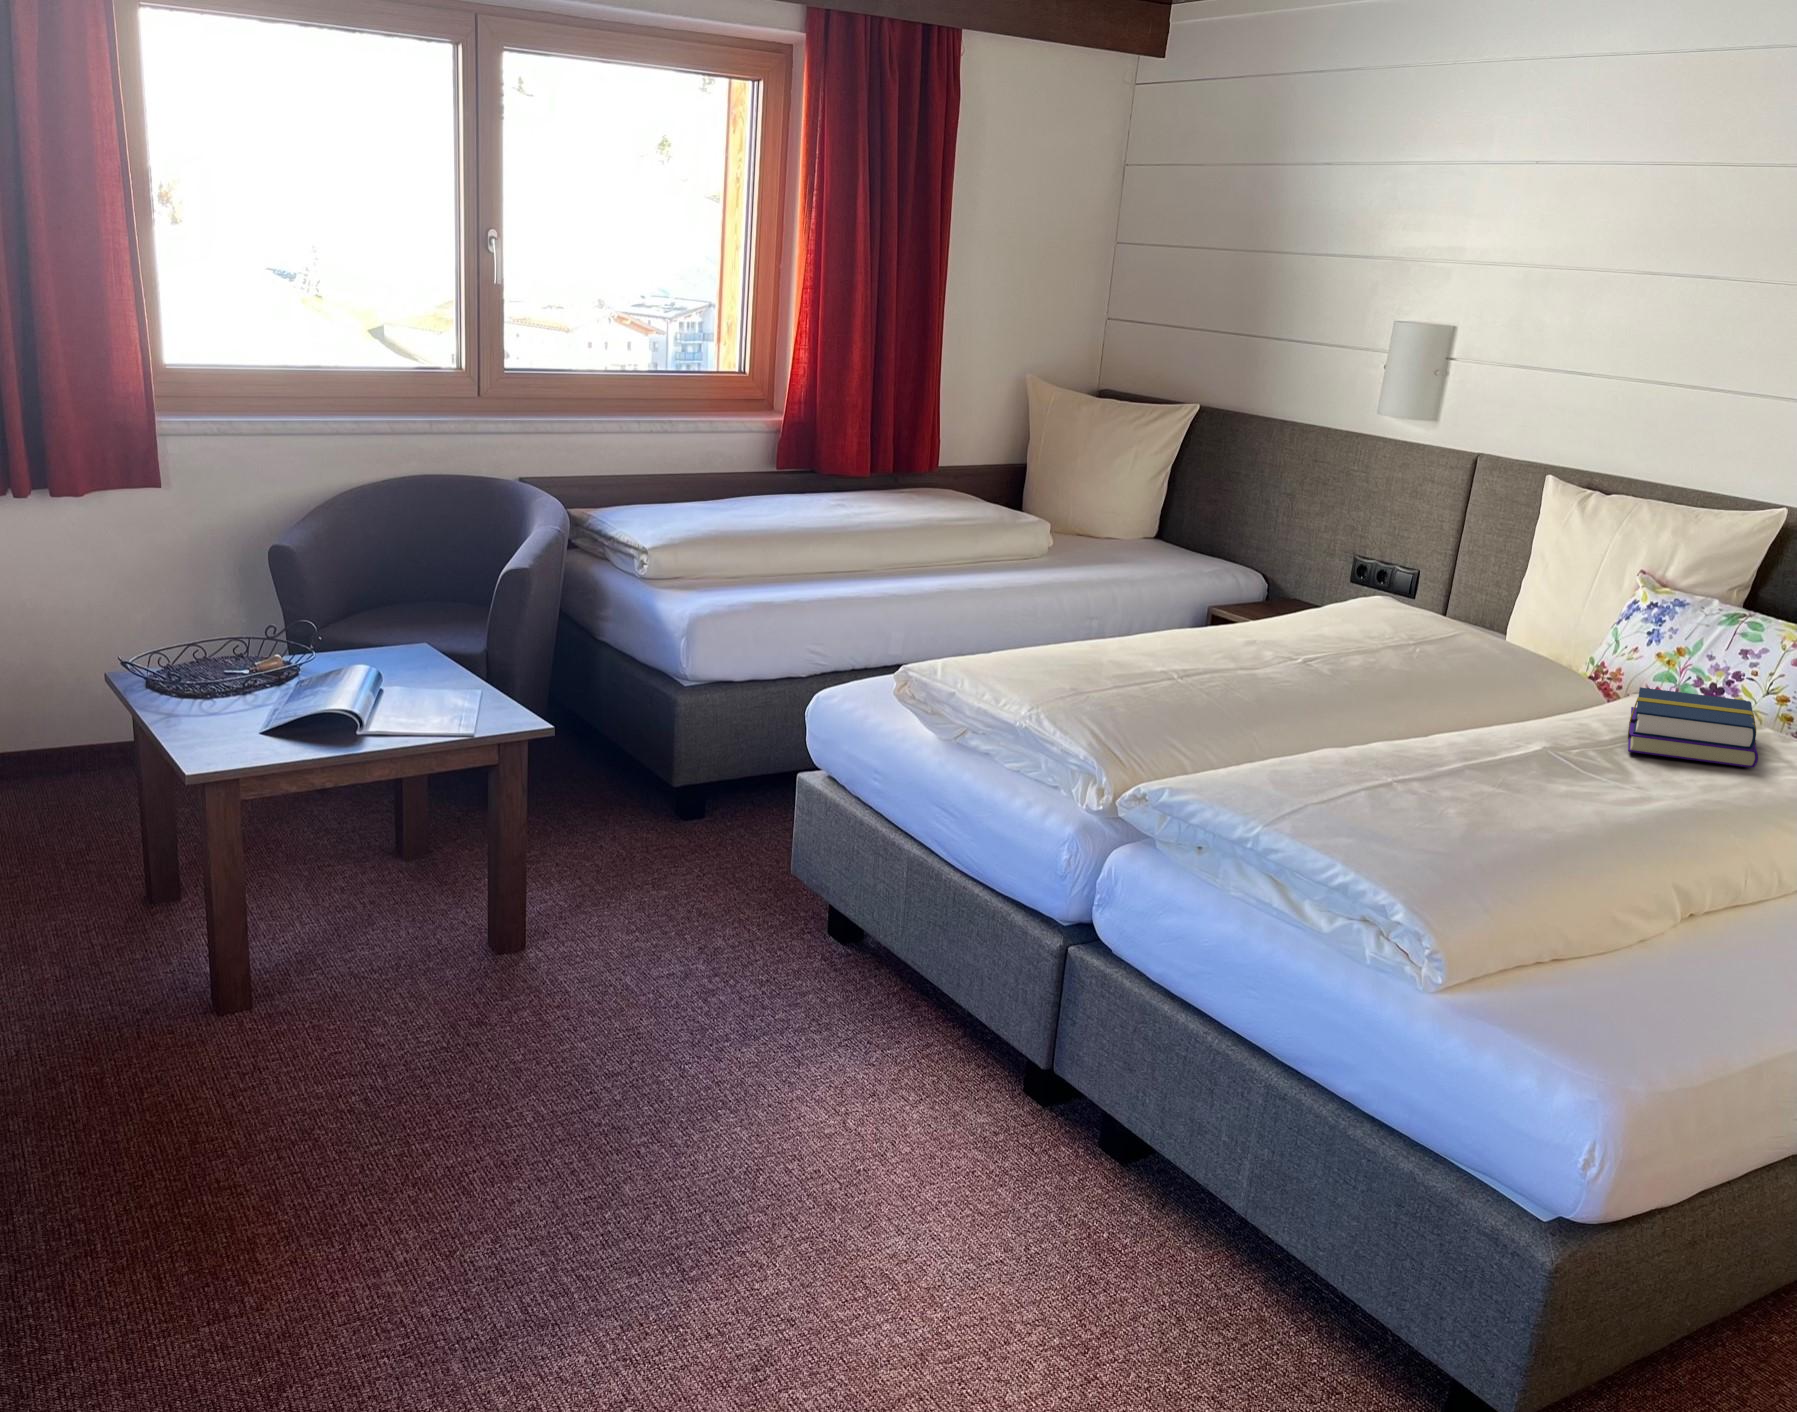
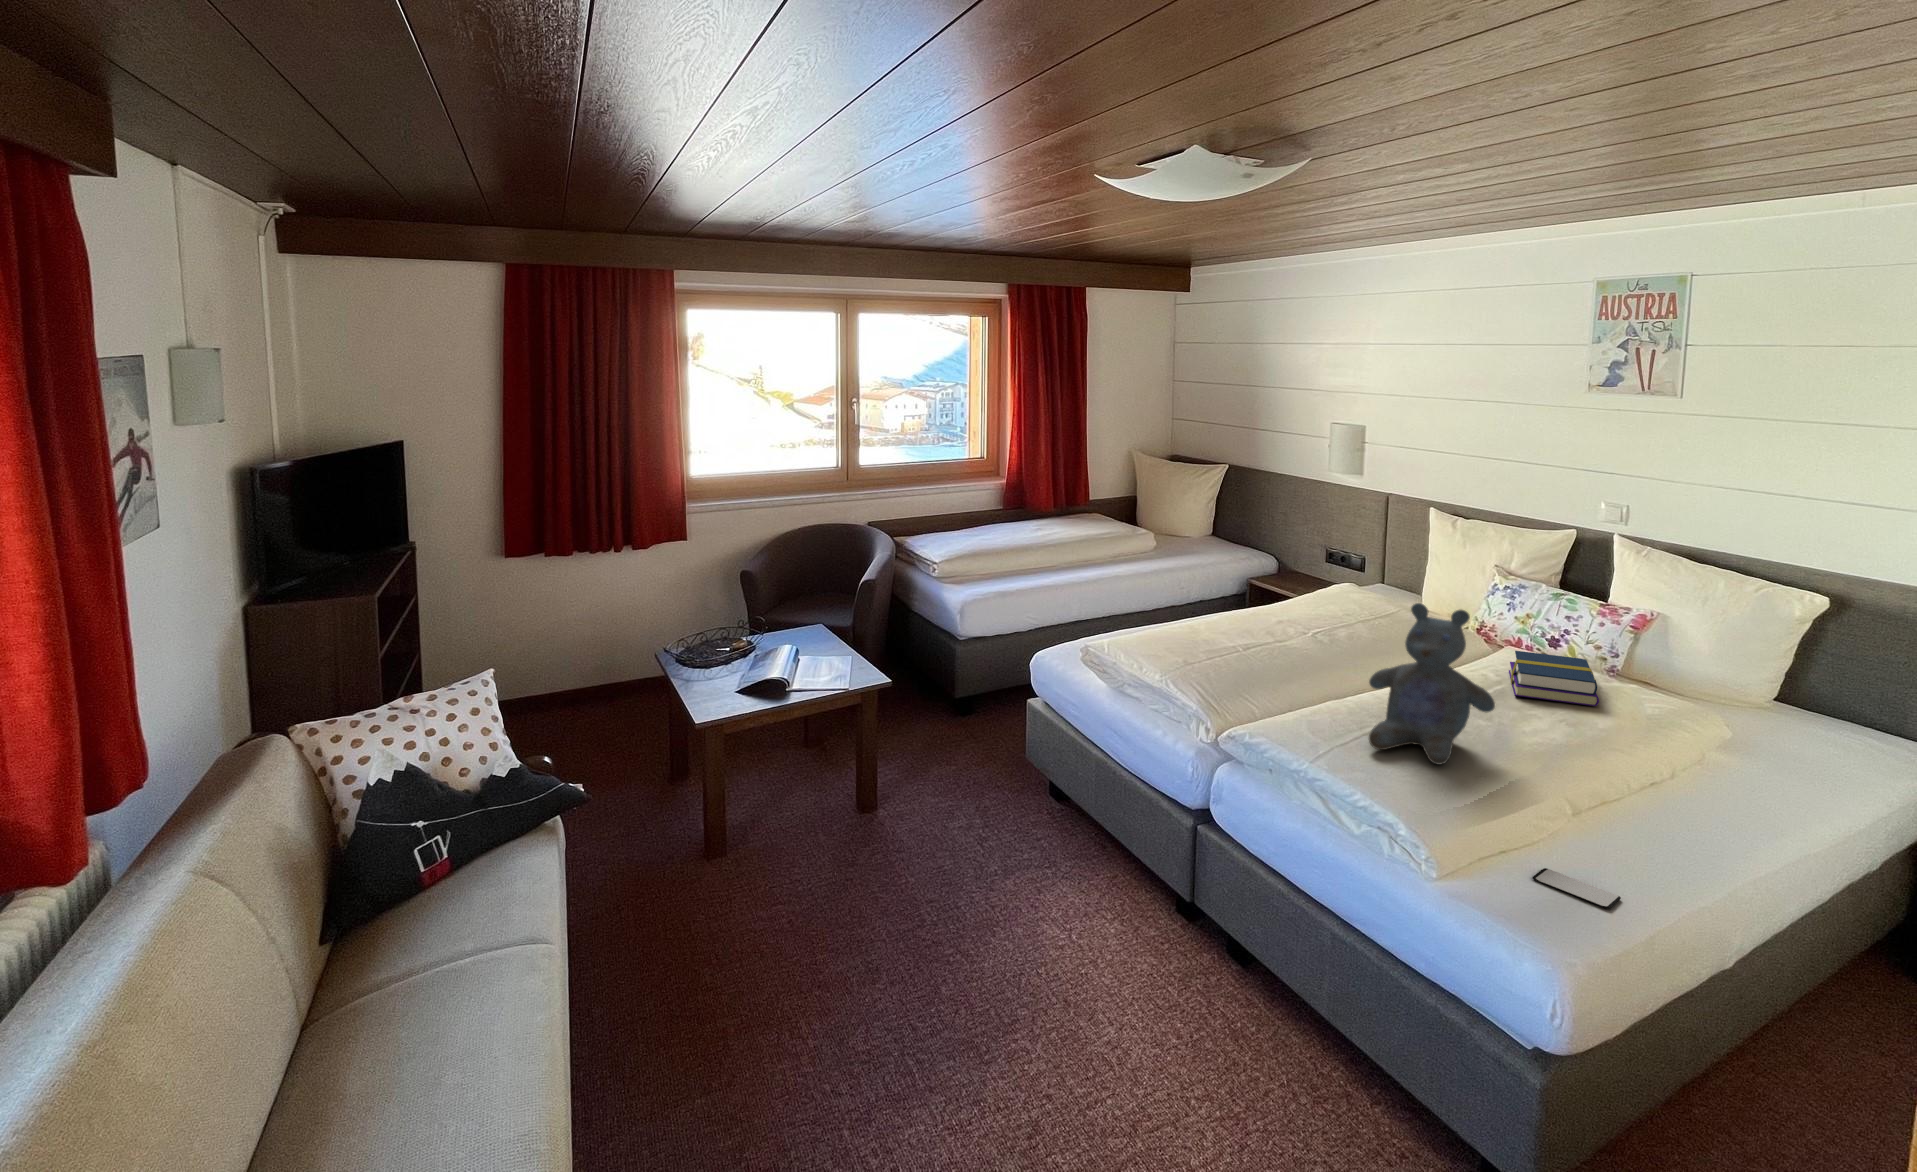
stuffed bear: none [1372,566,1574,828] -> present [1369,603,1495,765]
smartphone: none [1602,973,1729,1018] -> present [1533,868,1621,909]

